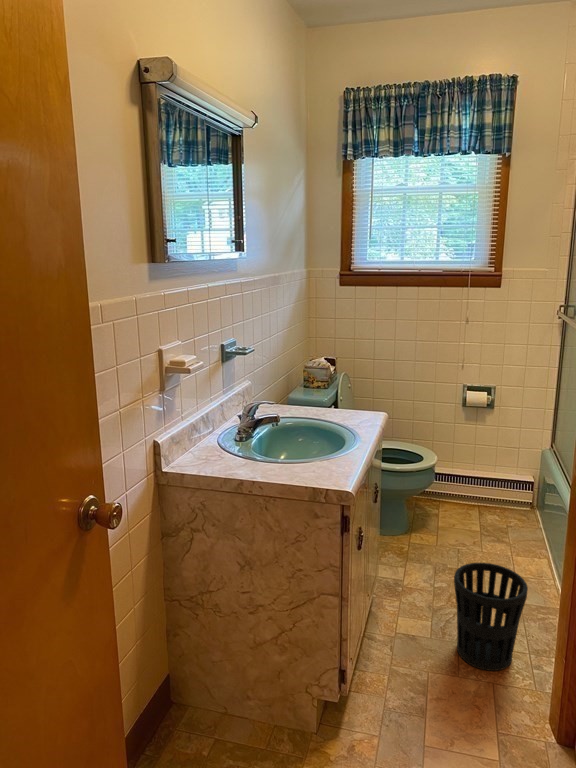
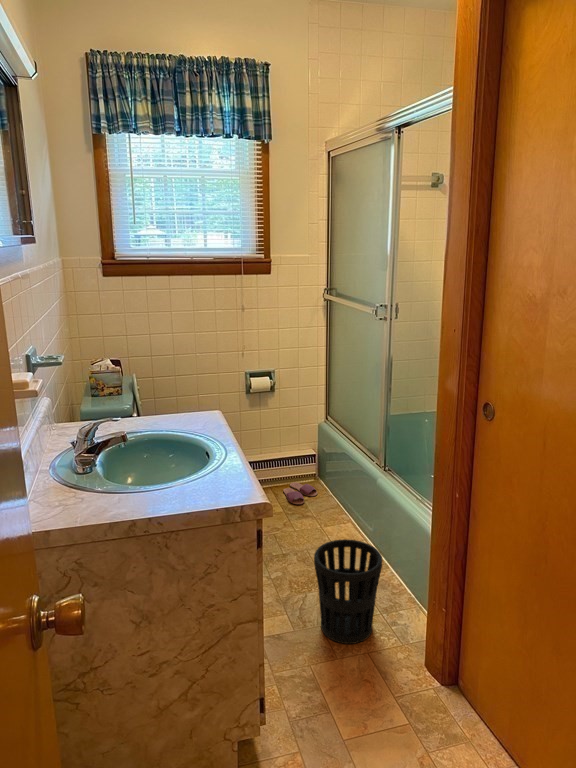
slippers: none [489,506,525,528] -> present [283,482,317,504]

